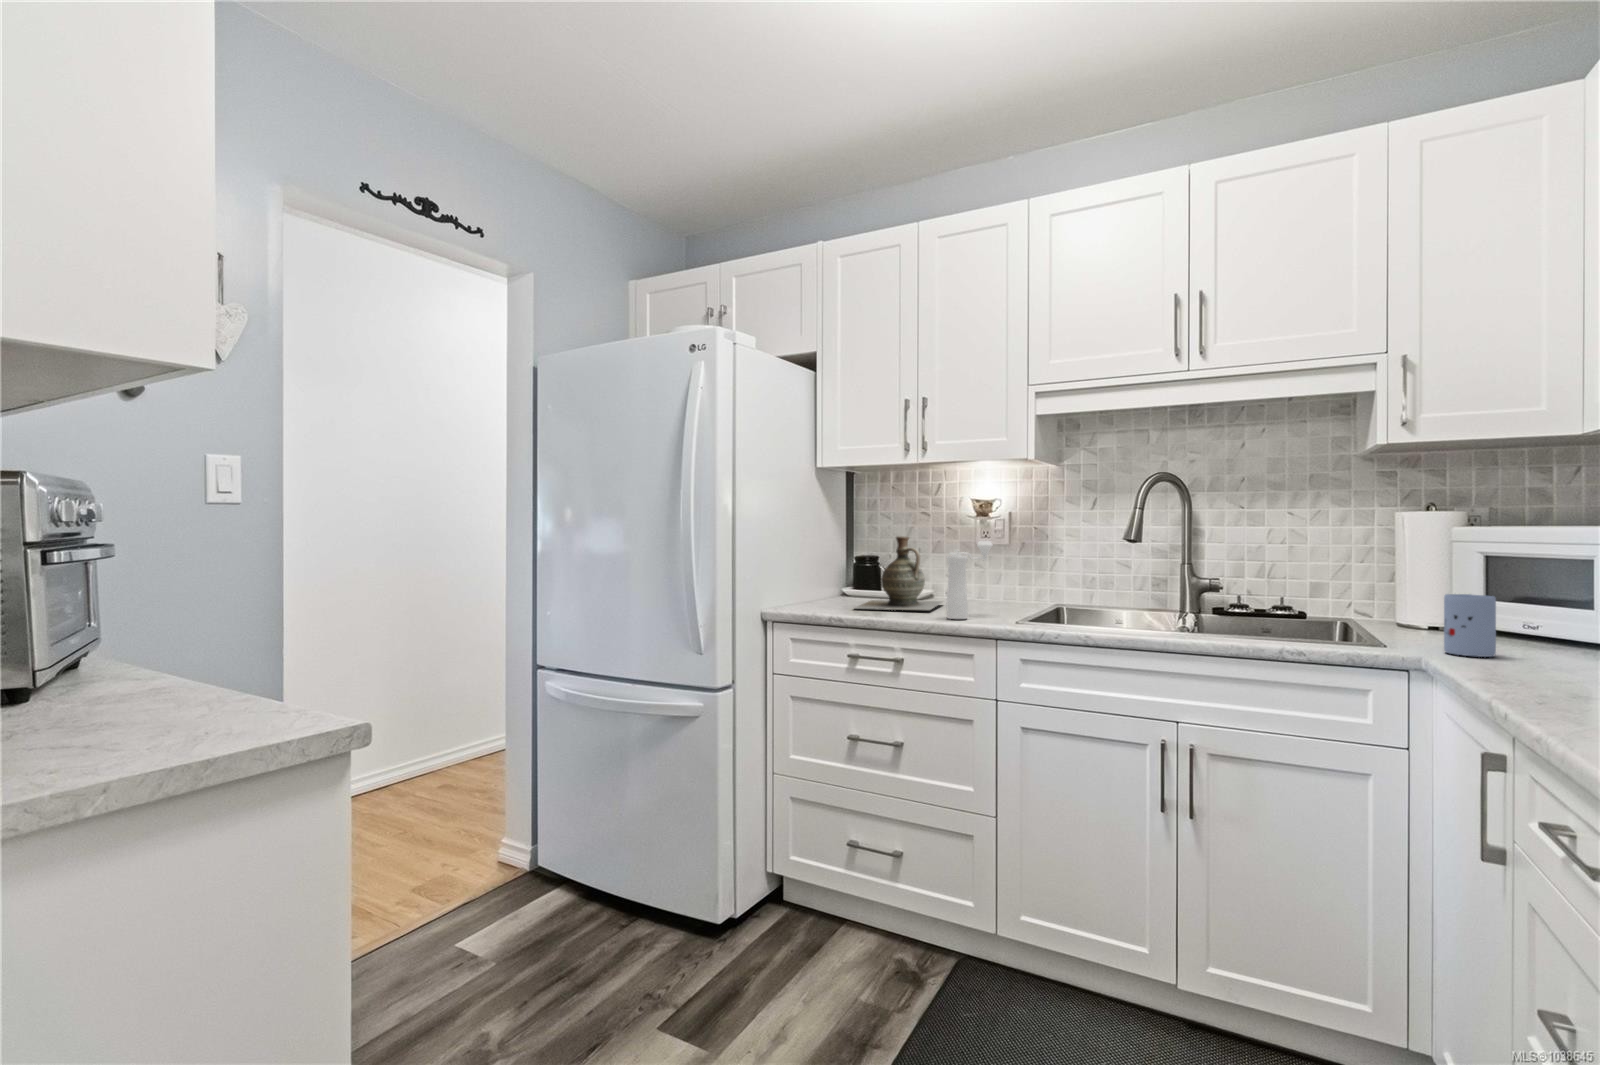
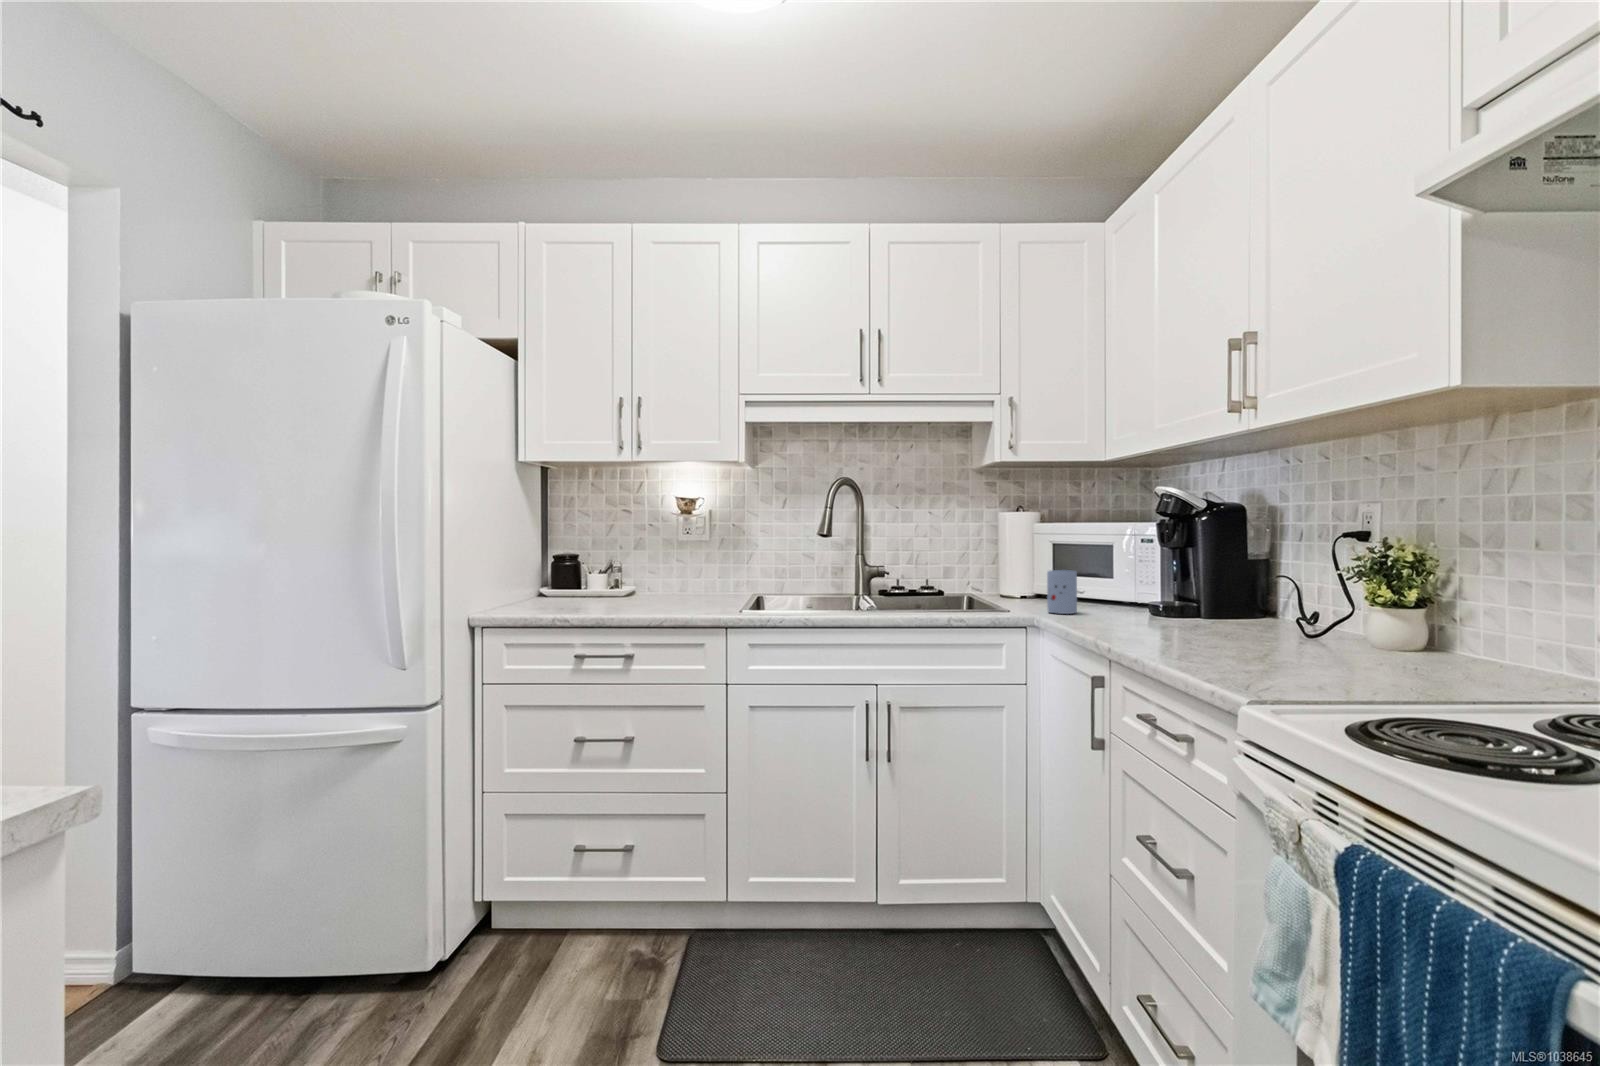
ceramic jug: present [855,537,942,610] -> none [568,534,656,608]
pepper mill: present [946,541,993,619] -> none [672,537,711,612]

